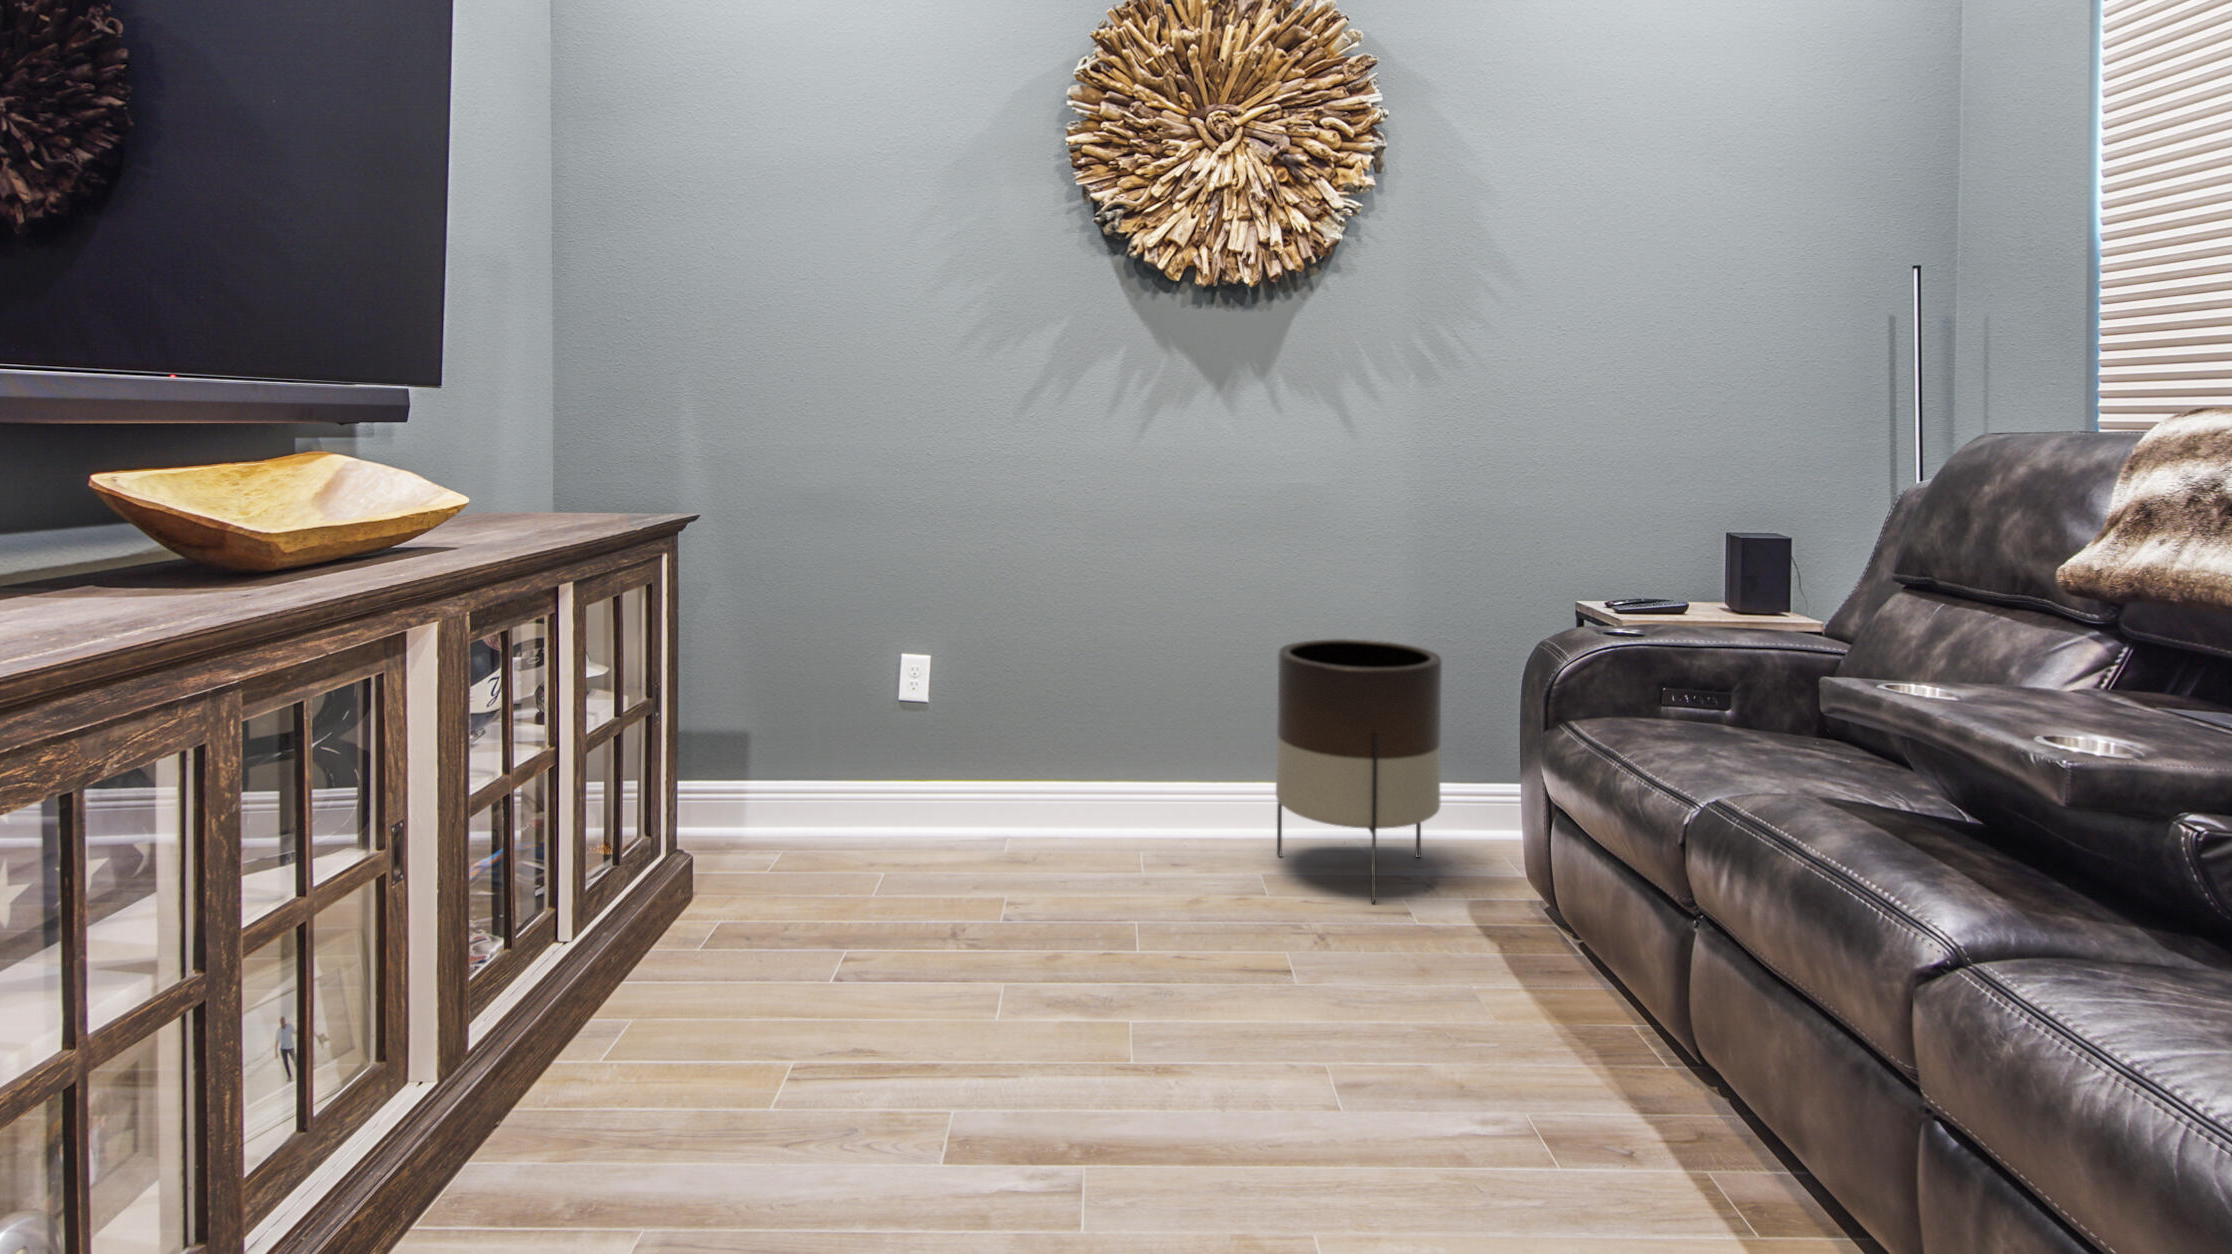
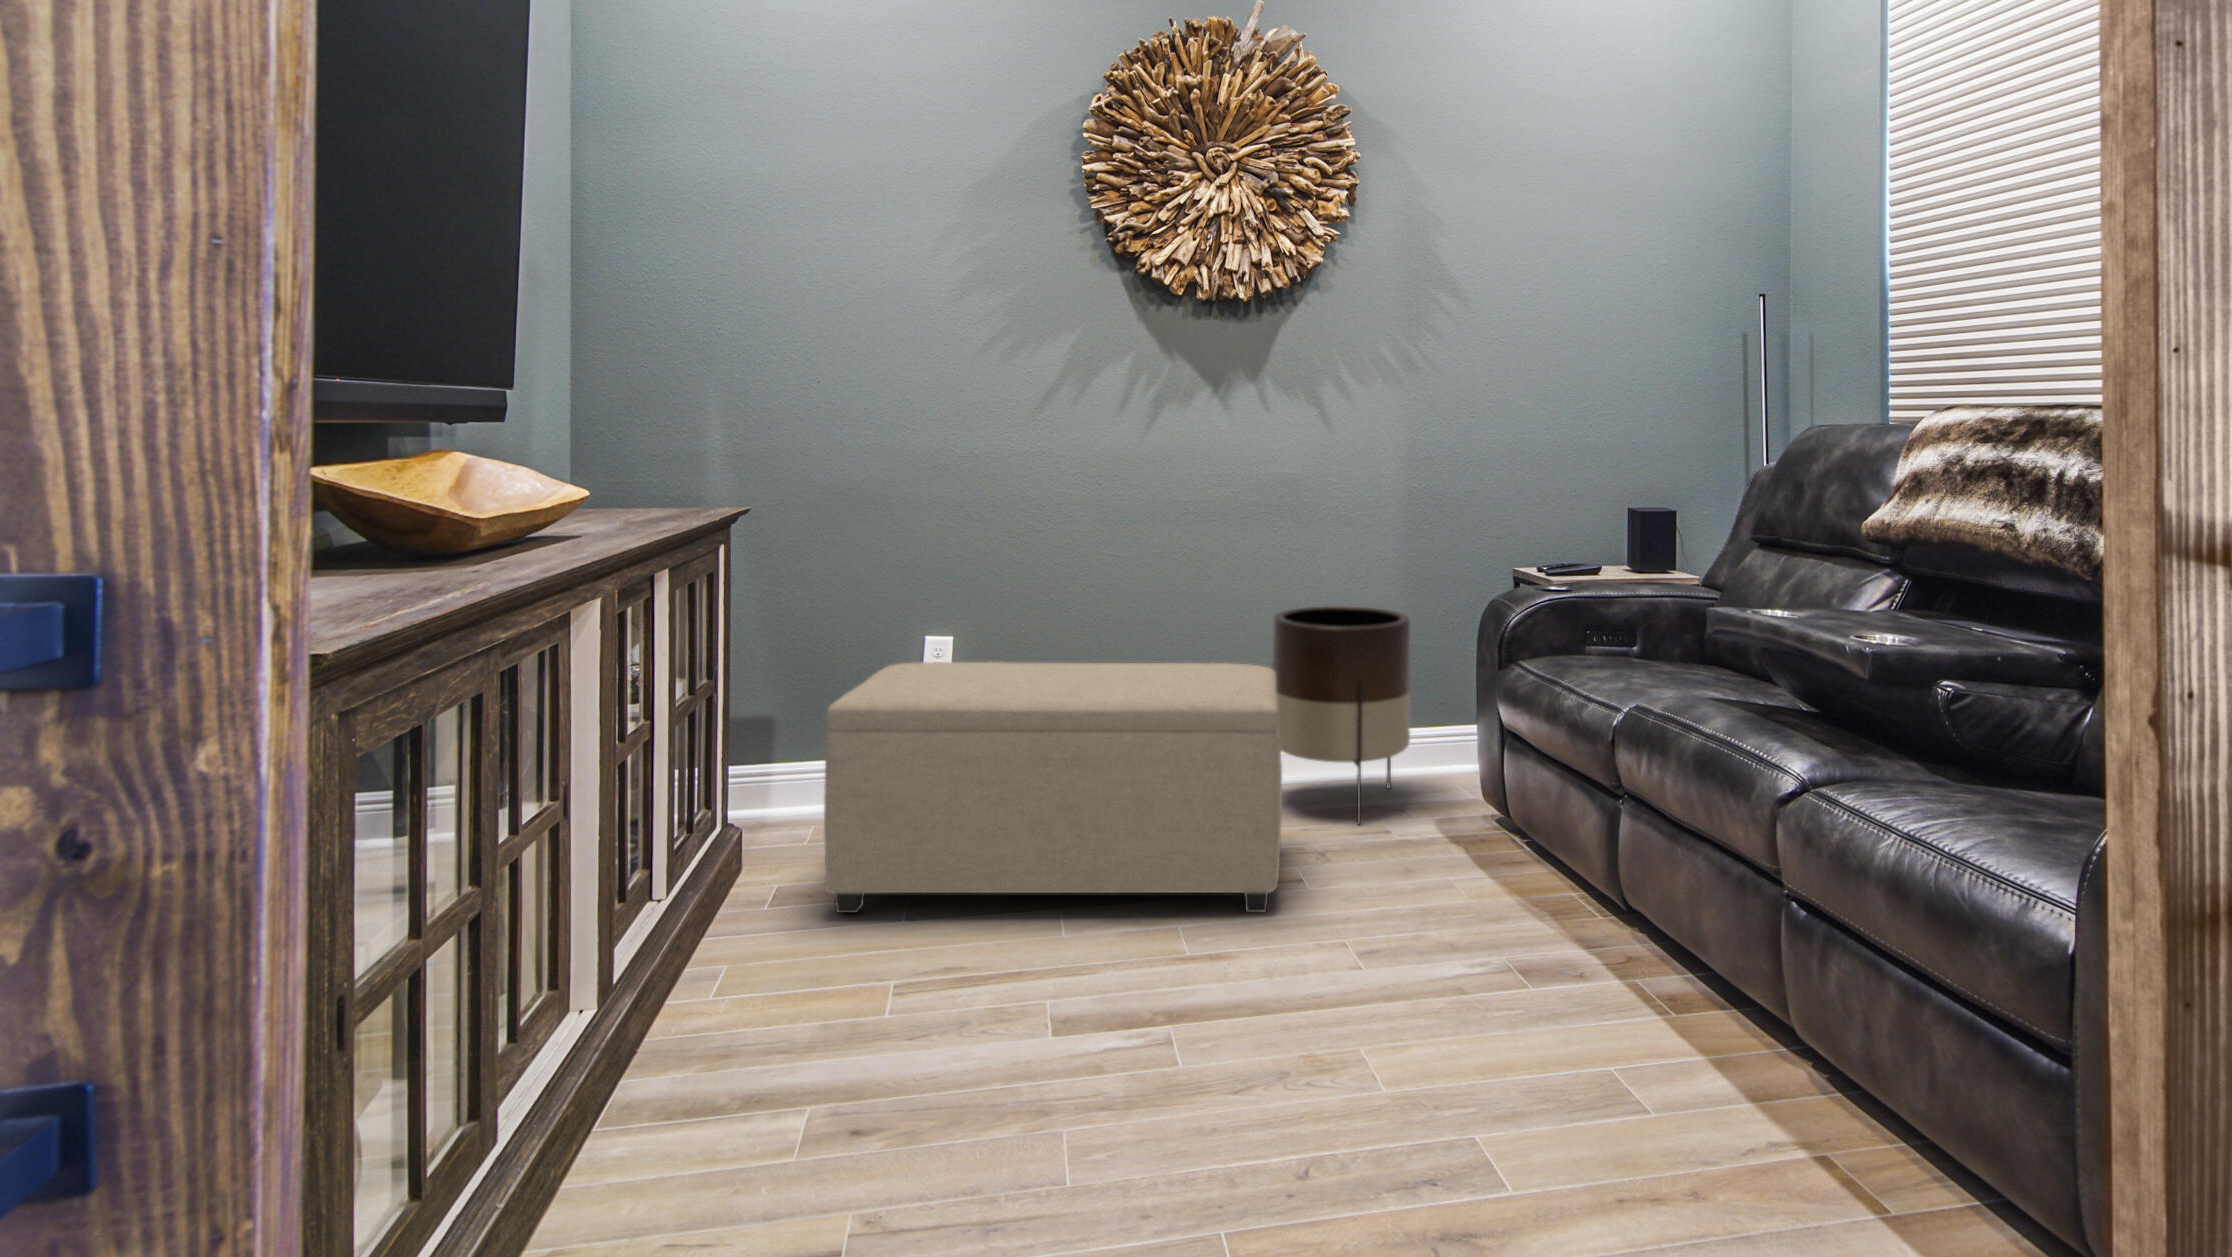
ottoman: none [750,687,1271,1013] -> present [824,662,1282,913]

